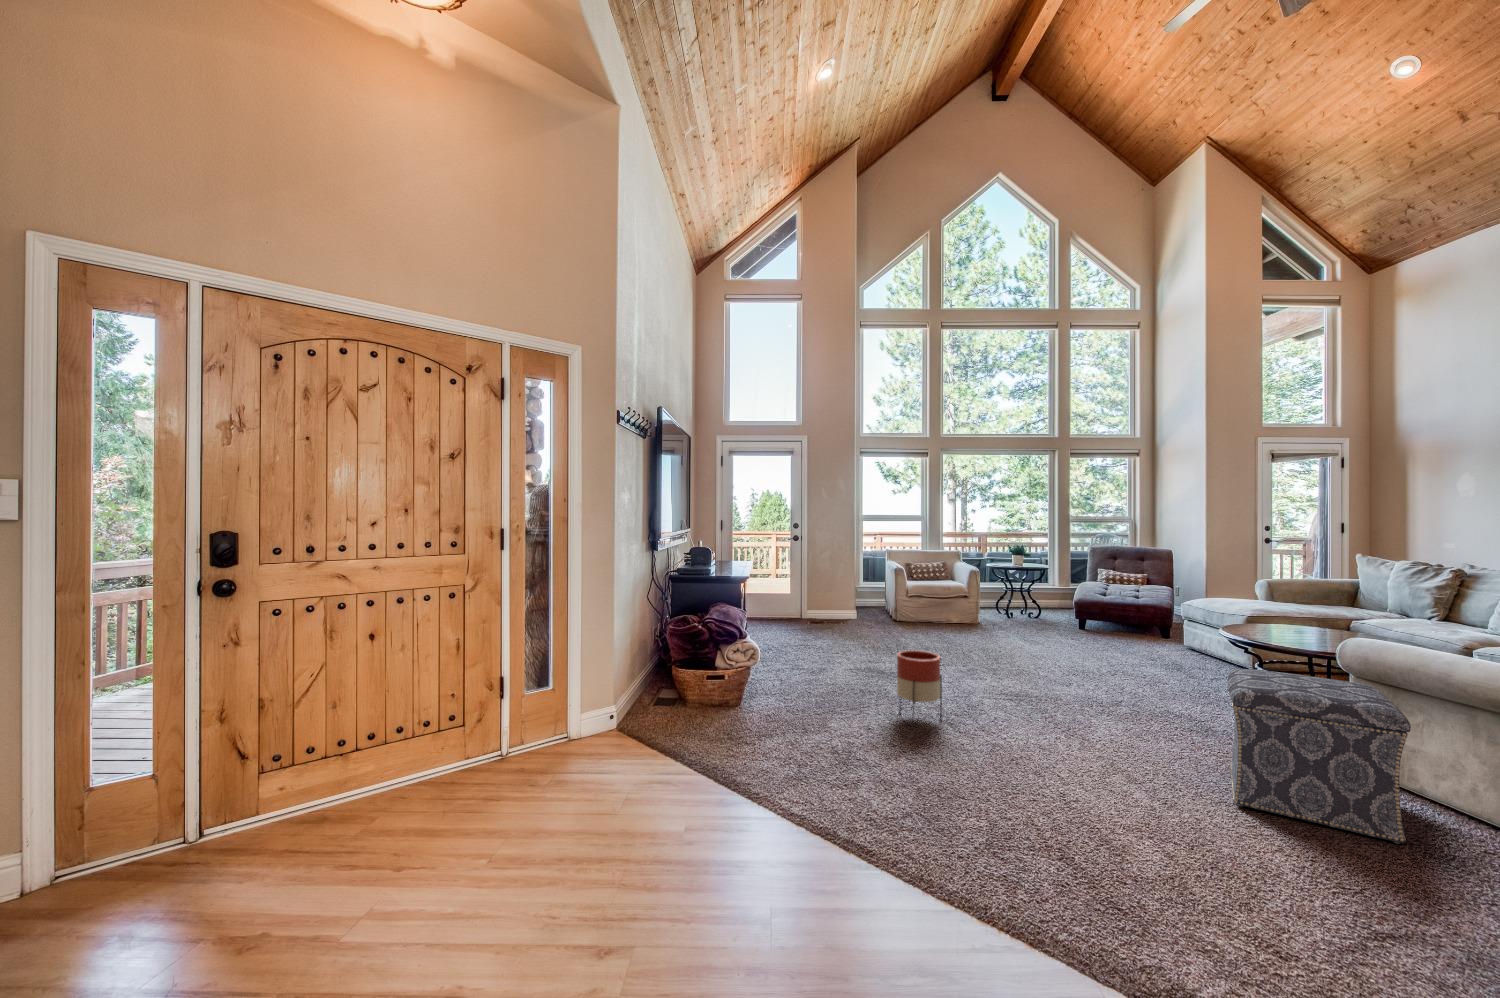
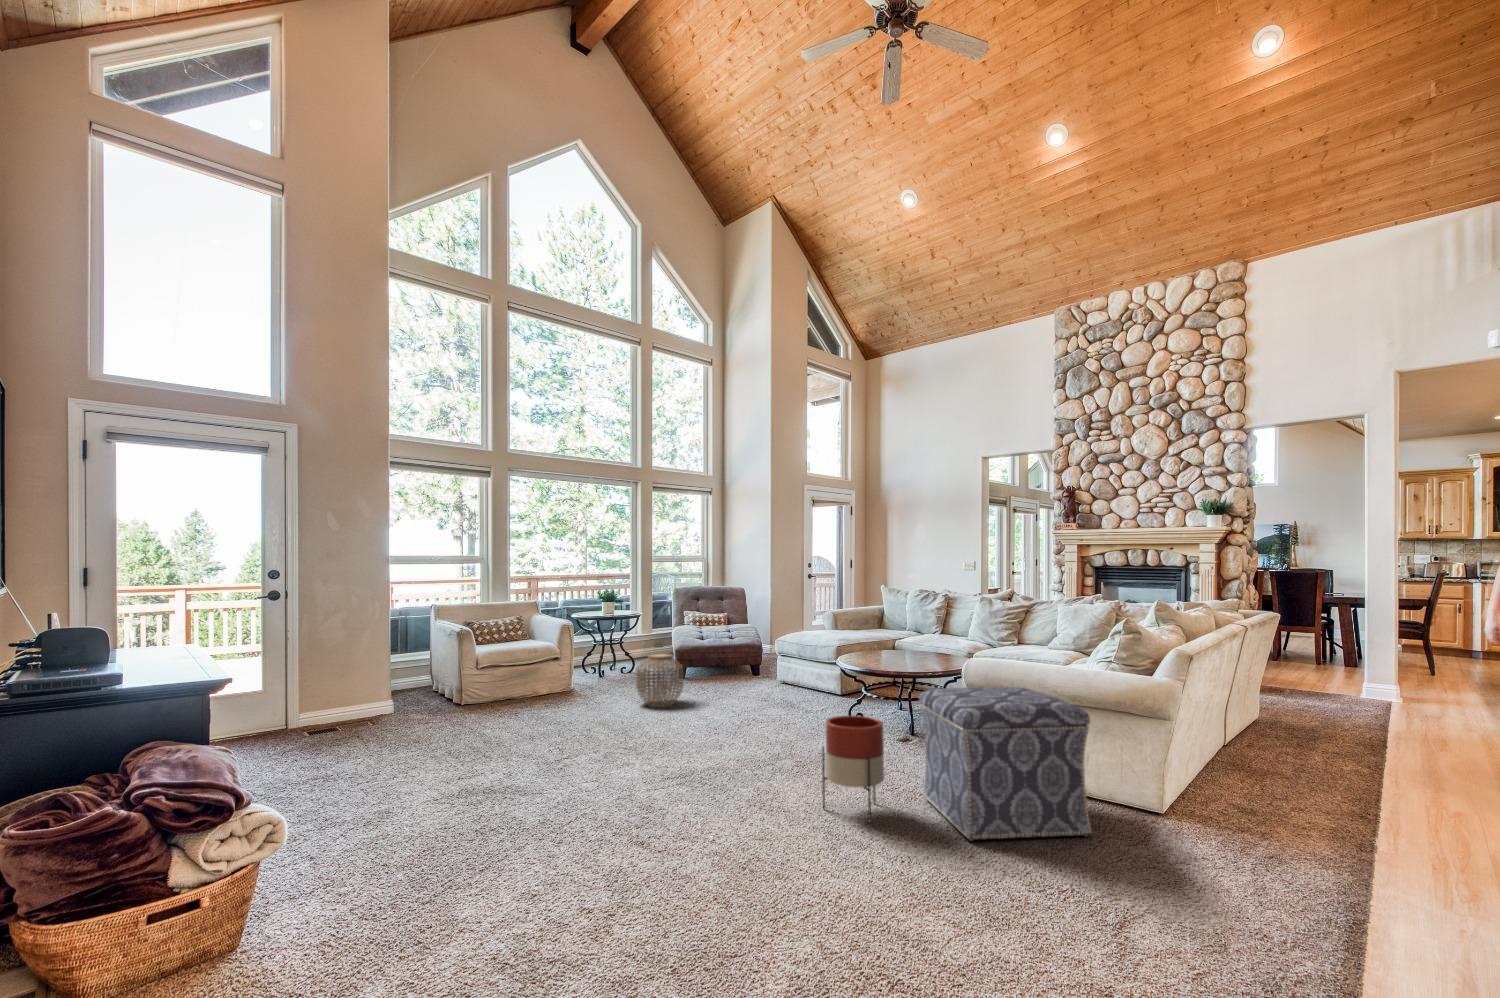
woven basket: none [1027,603,1070,648] -> present [636,653,684,707]
planter: present [897,650,942,721] -> present [822,716,885,822]

